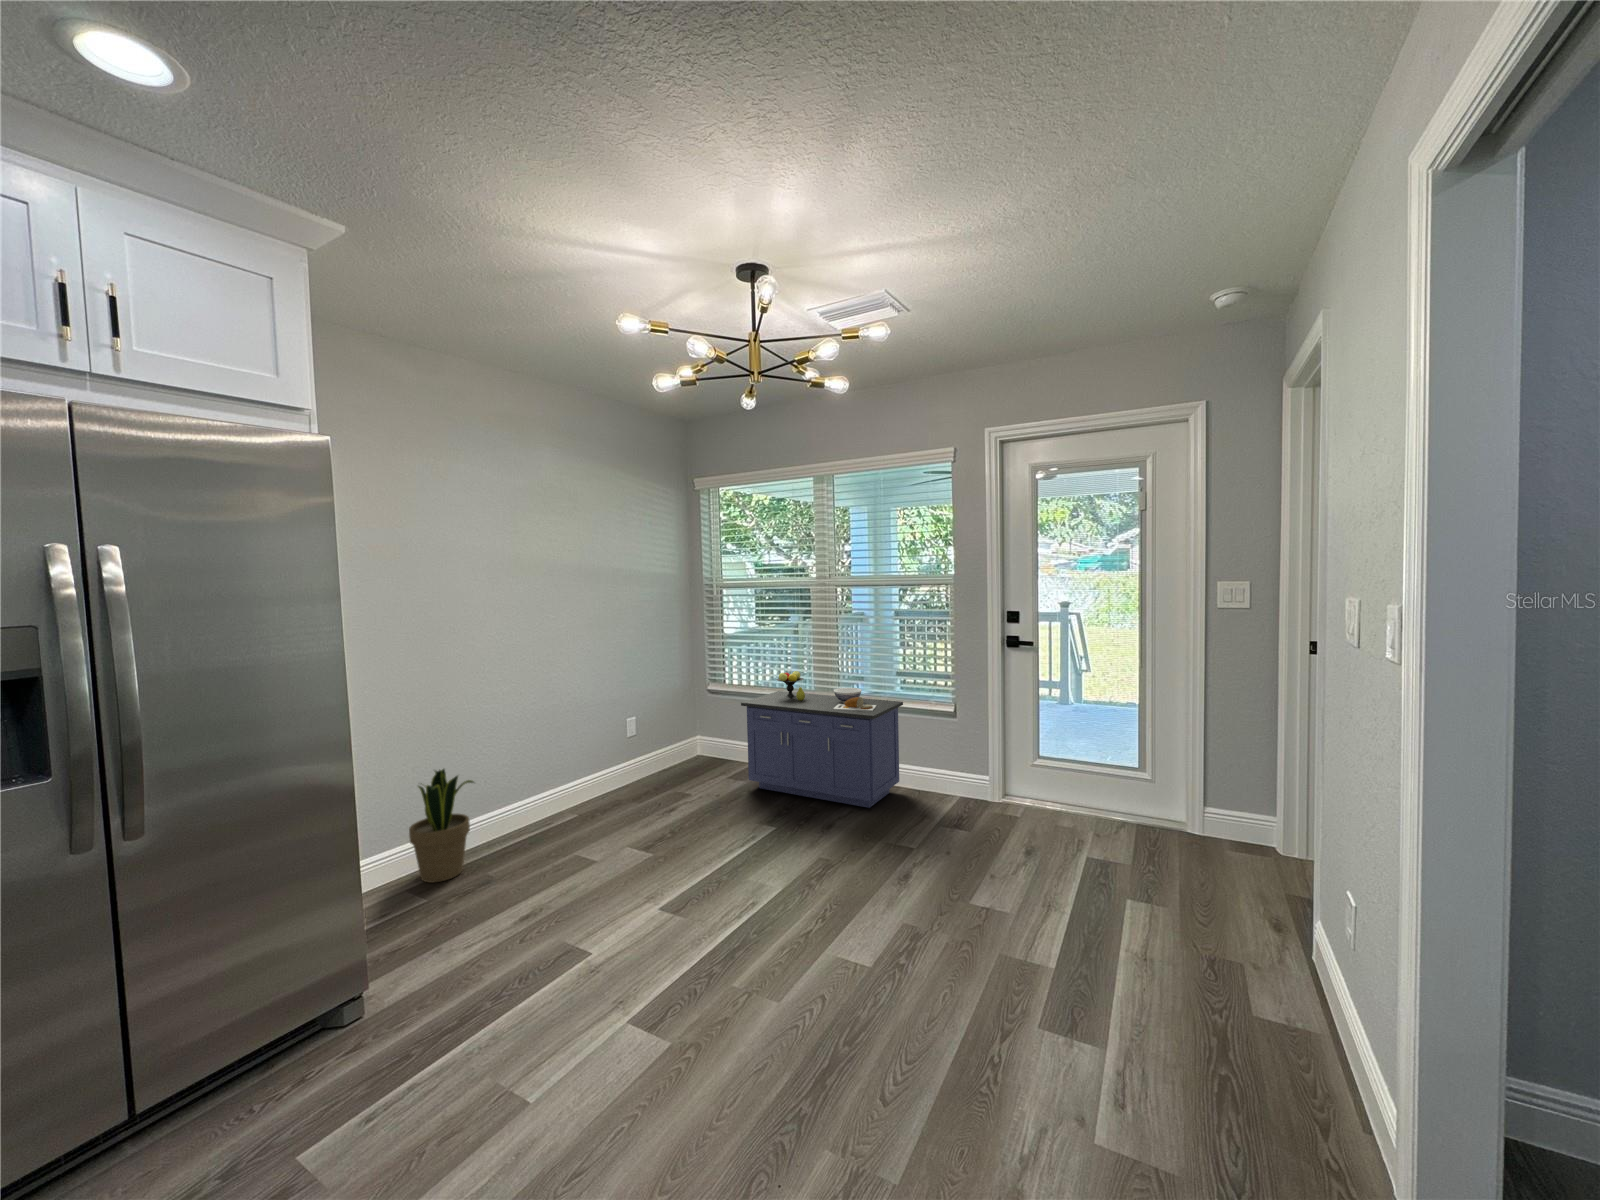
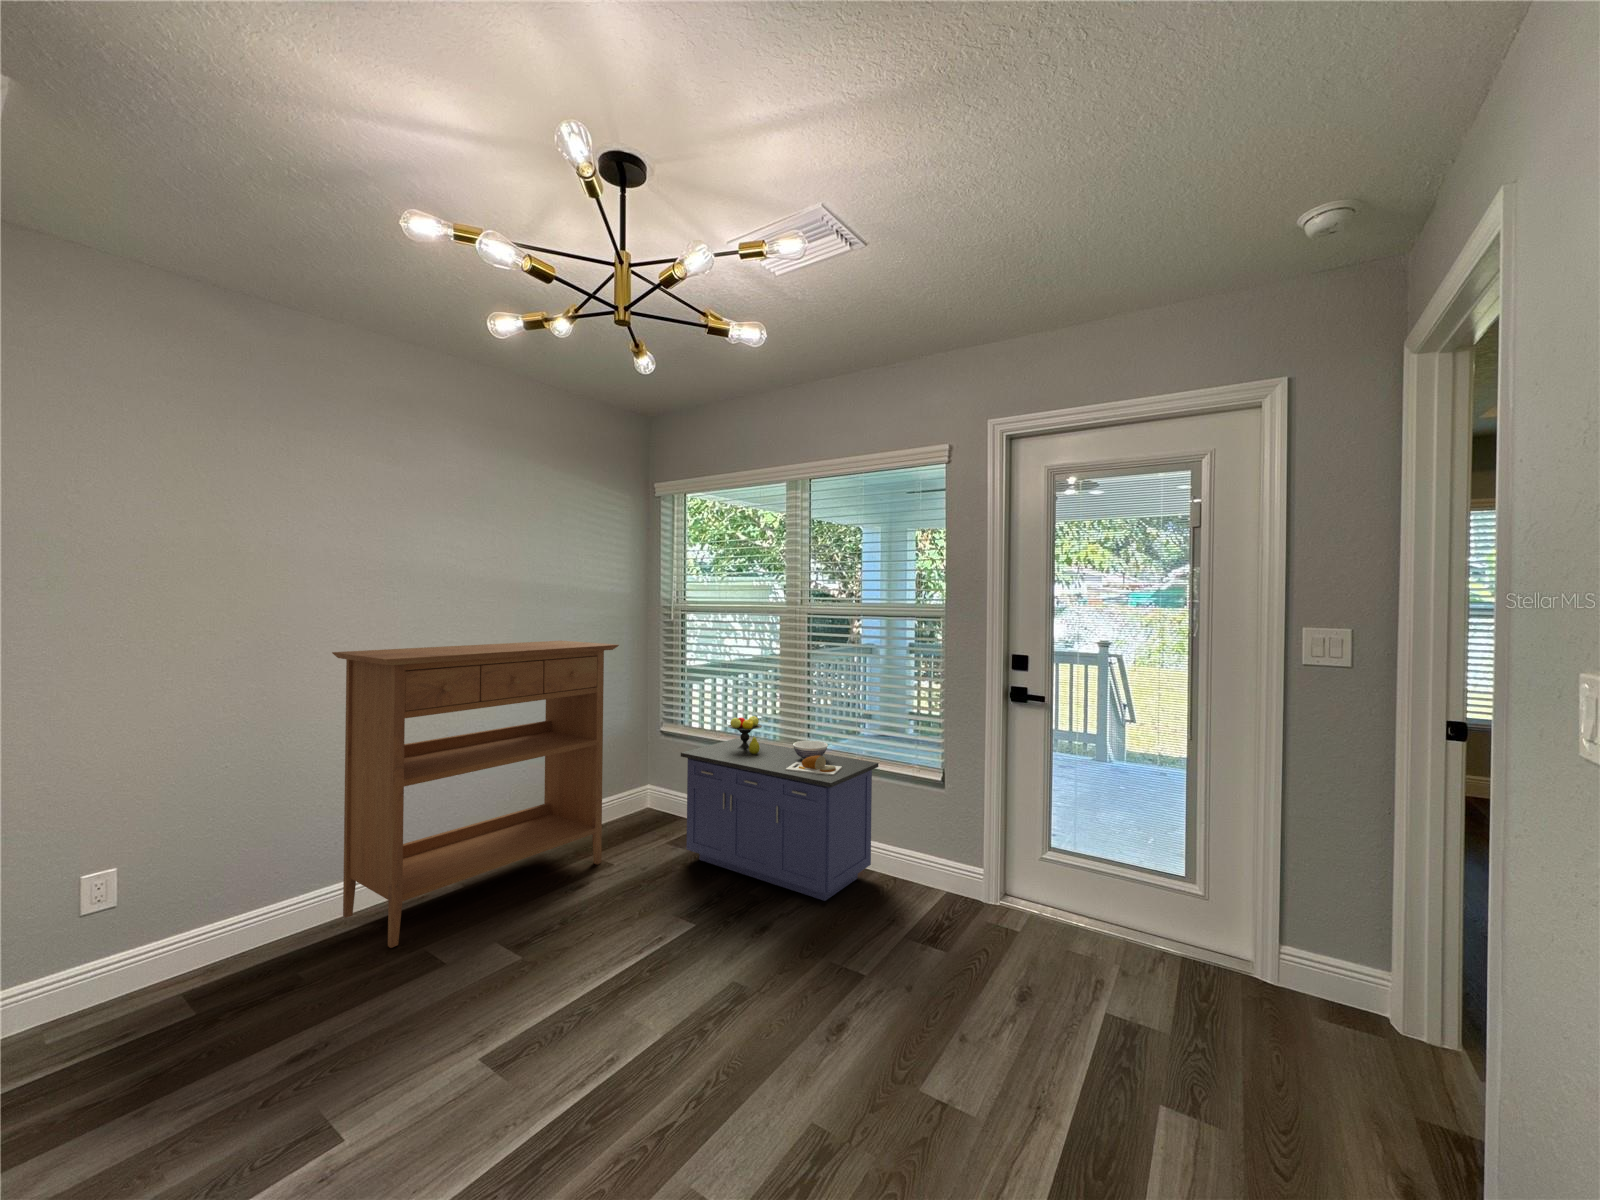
console table: none [476,616,687,856] -> present [332,641,619,948]
potted plant: present [409,769,474,882] -> none [198,825,302,981]

